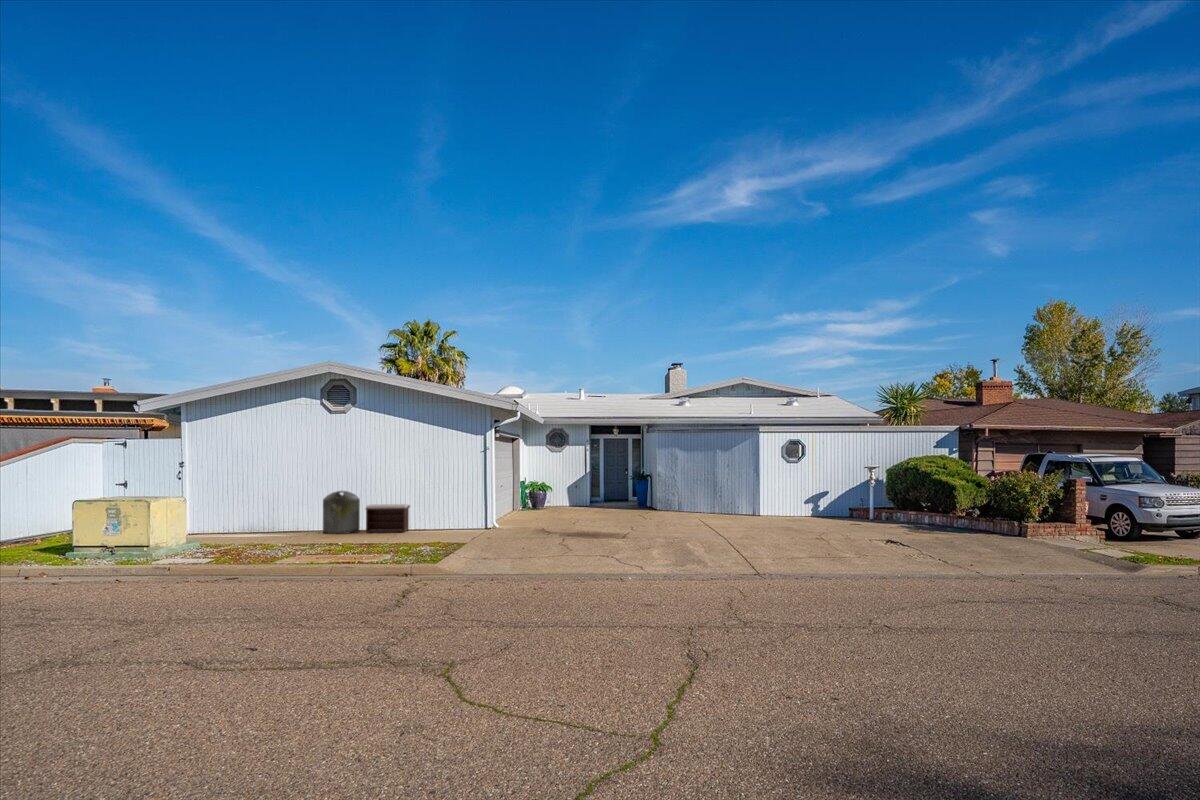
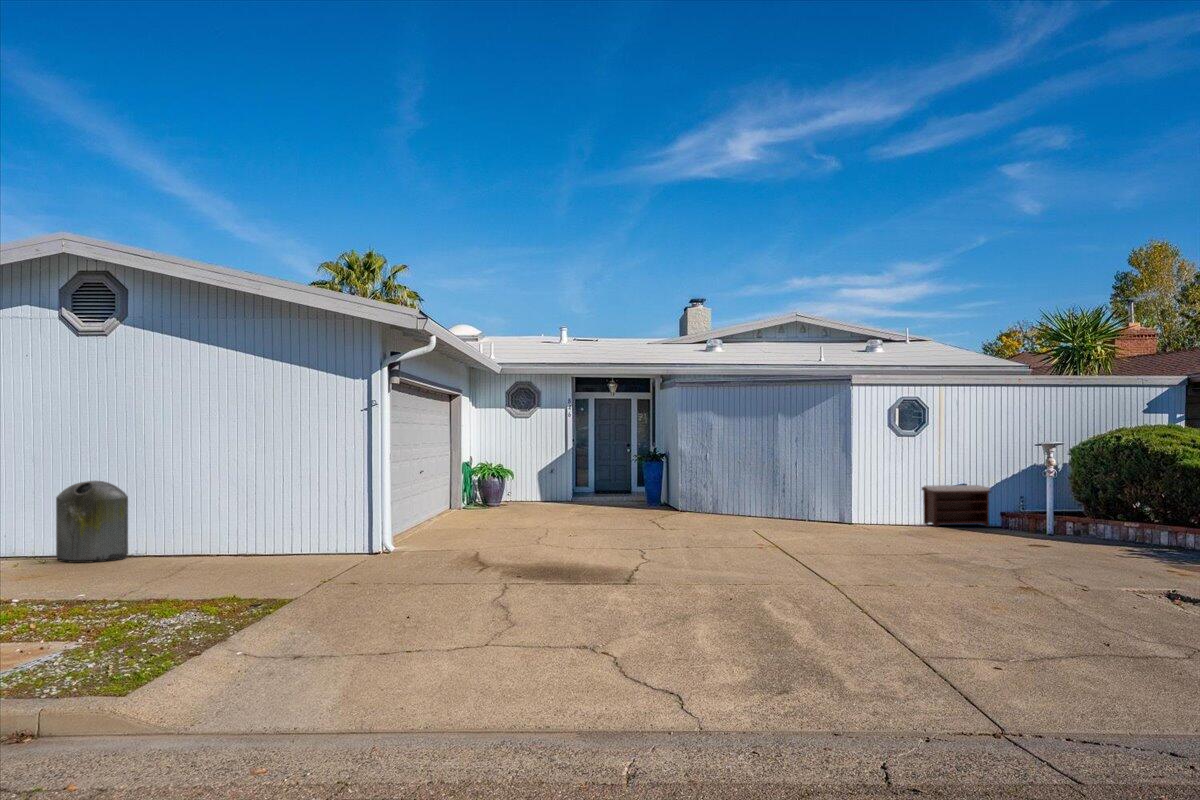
bench: present [366,504,410,533] -> present [922,485,991,527]

